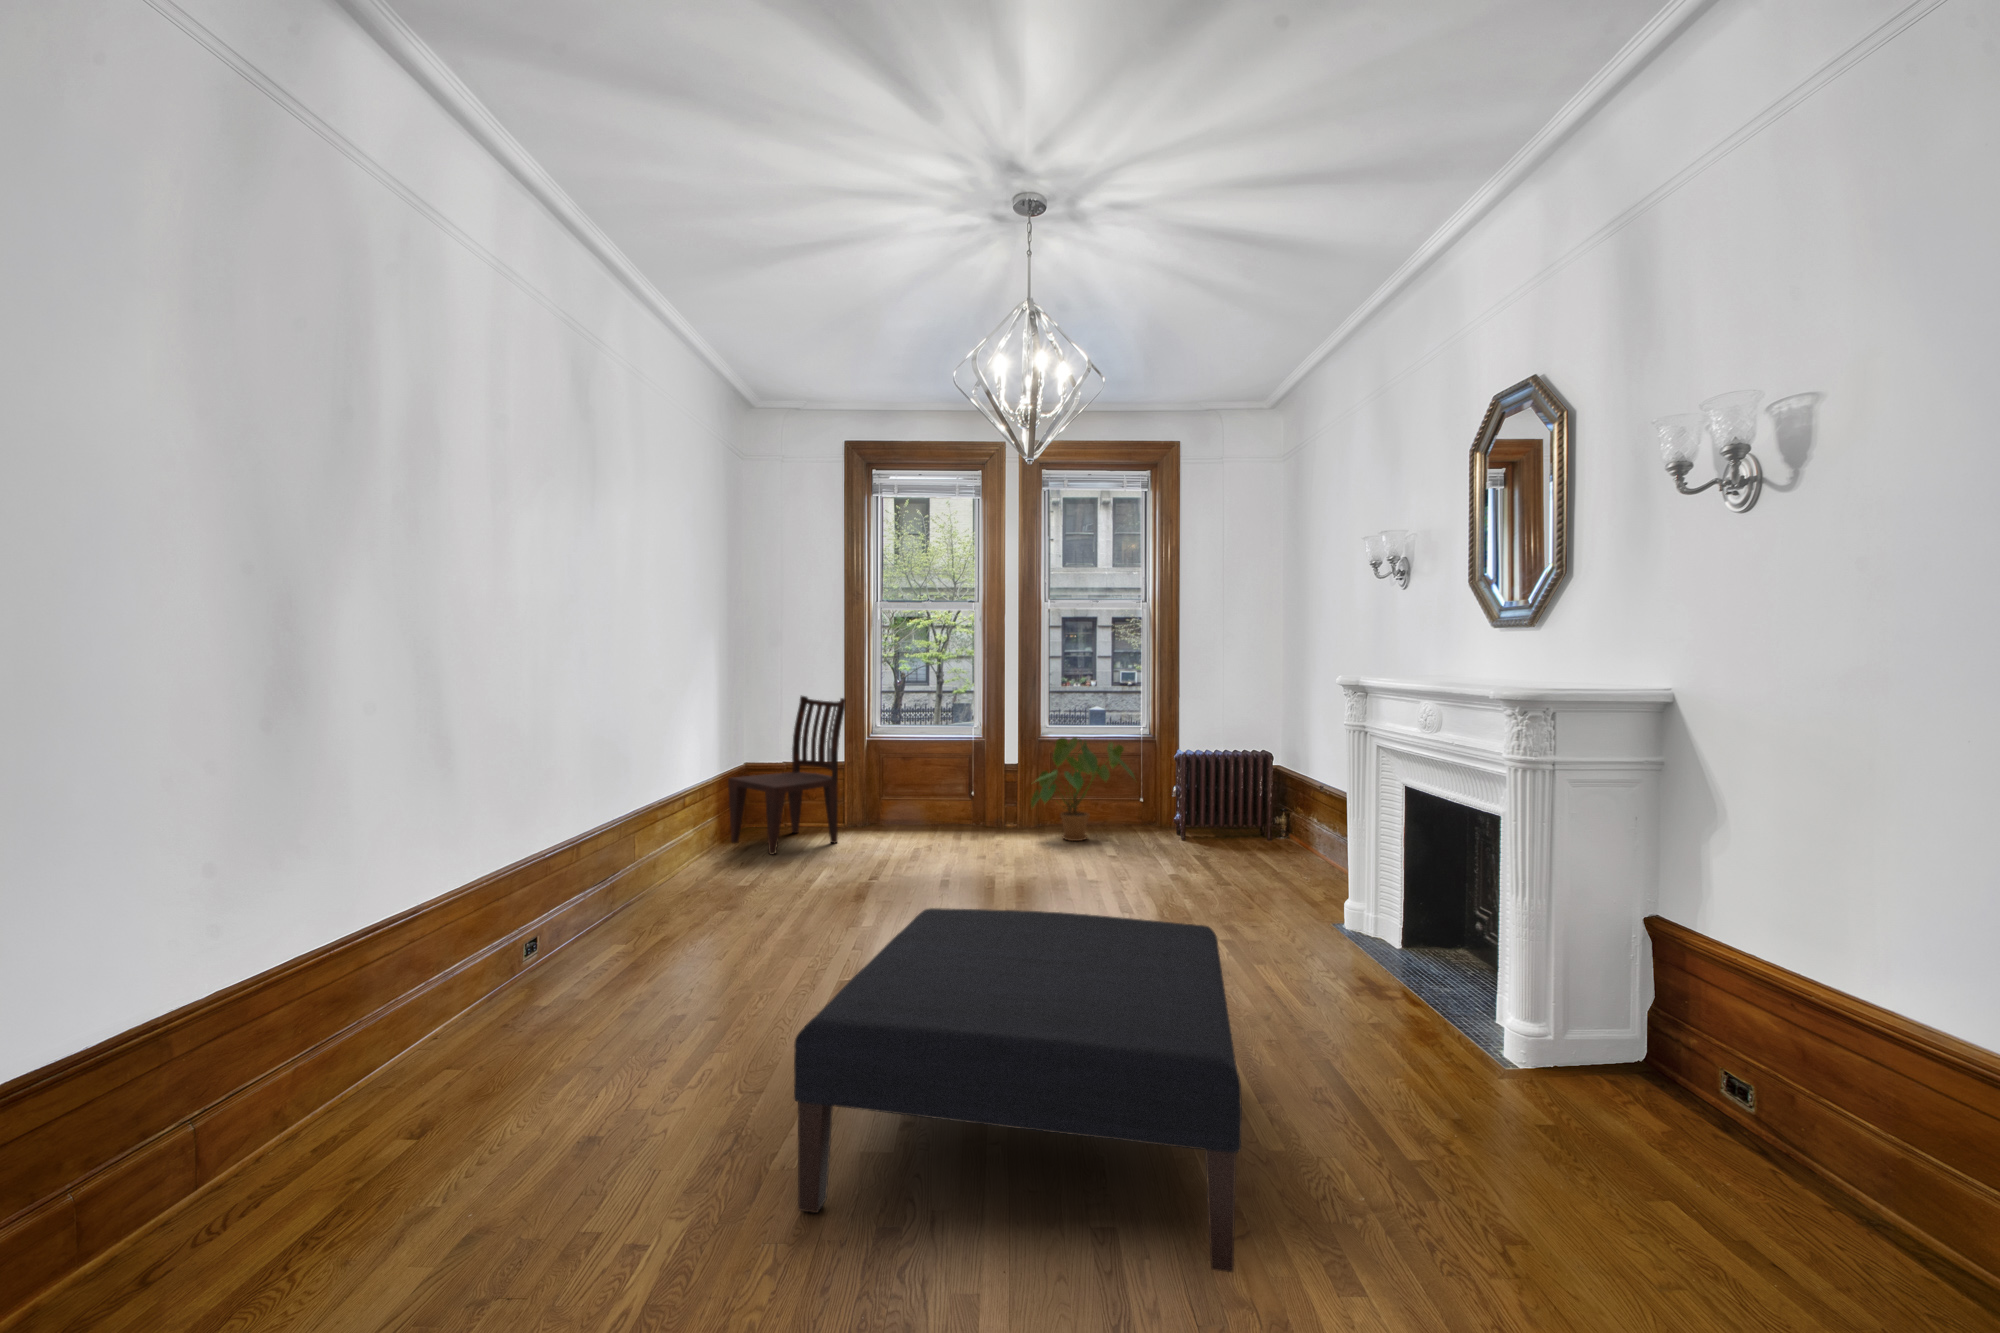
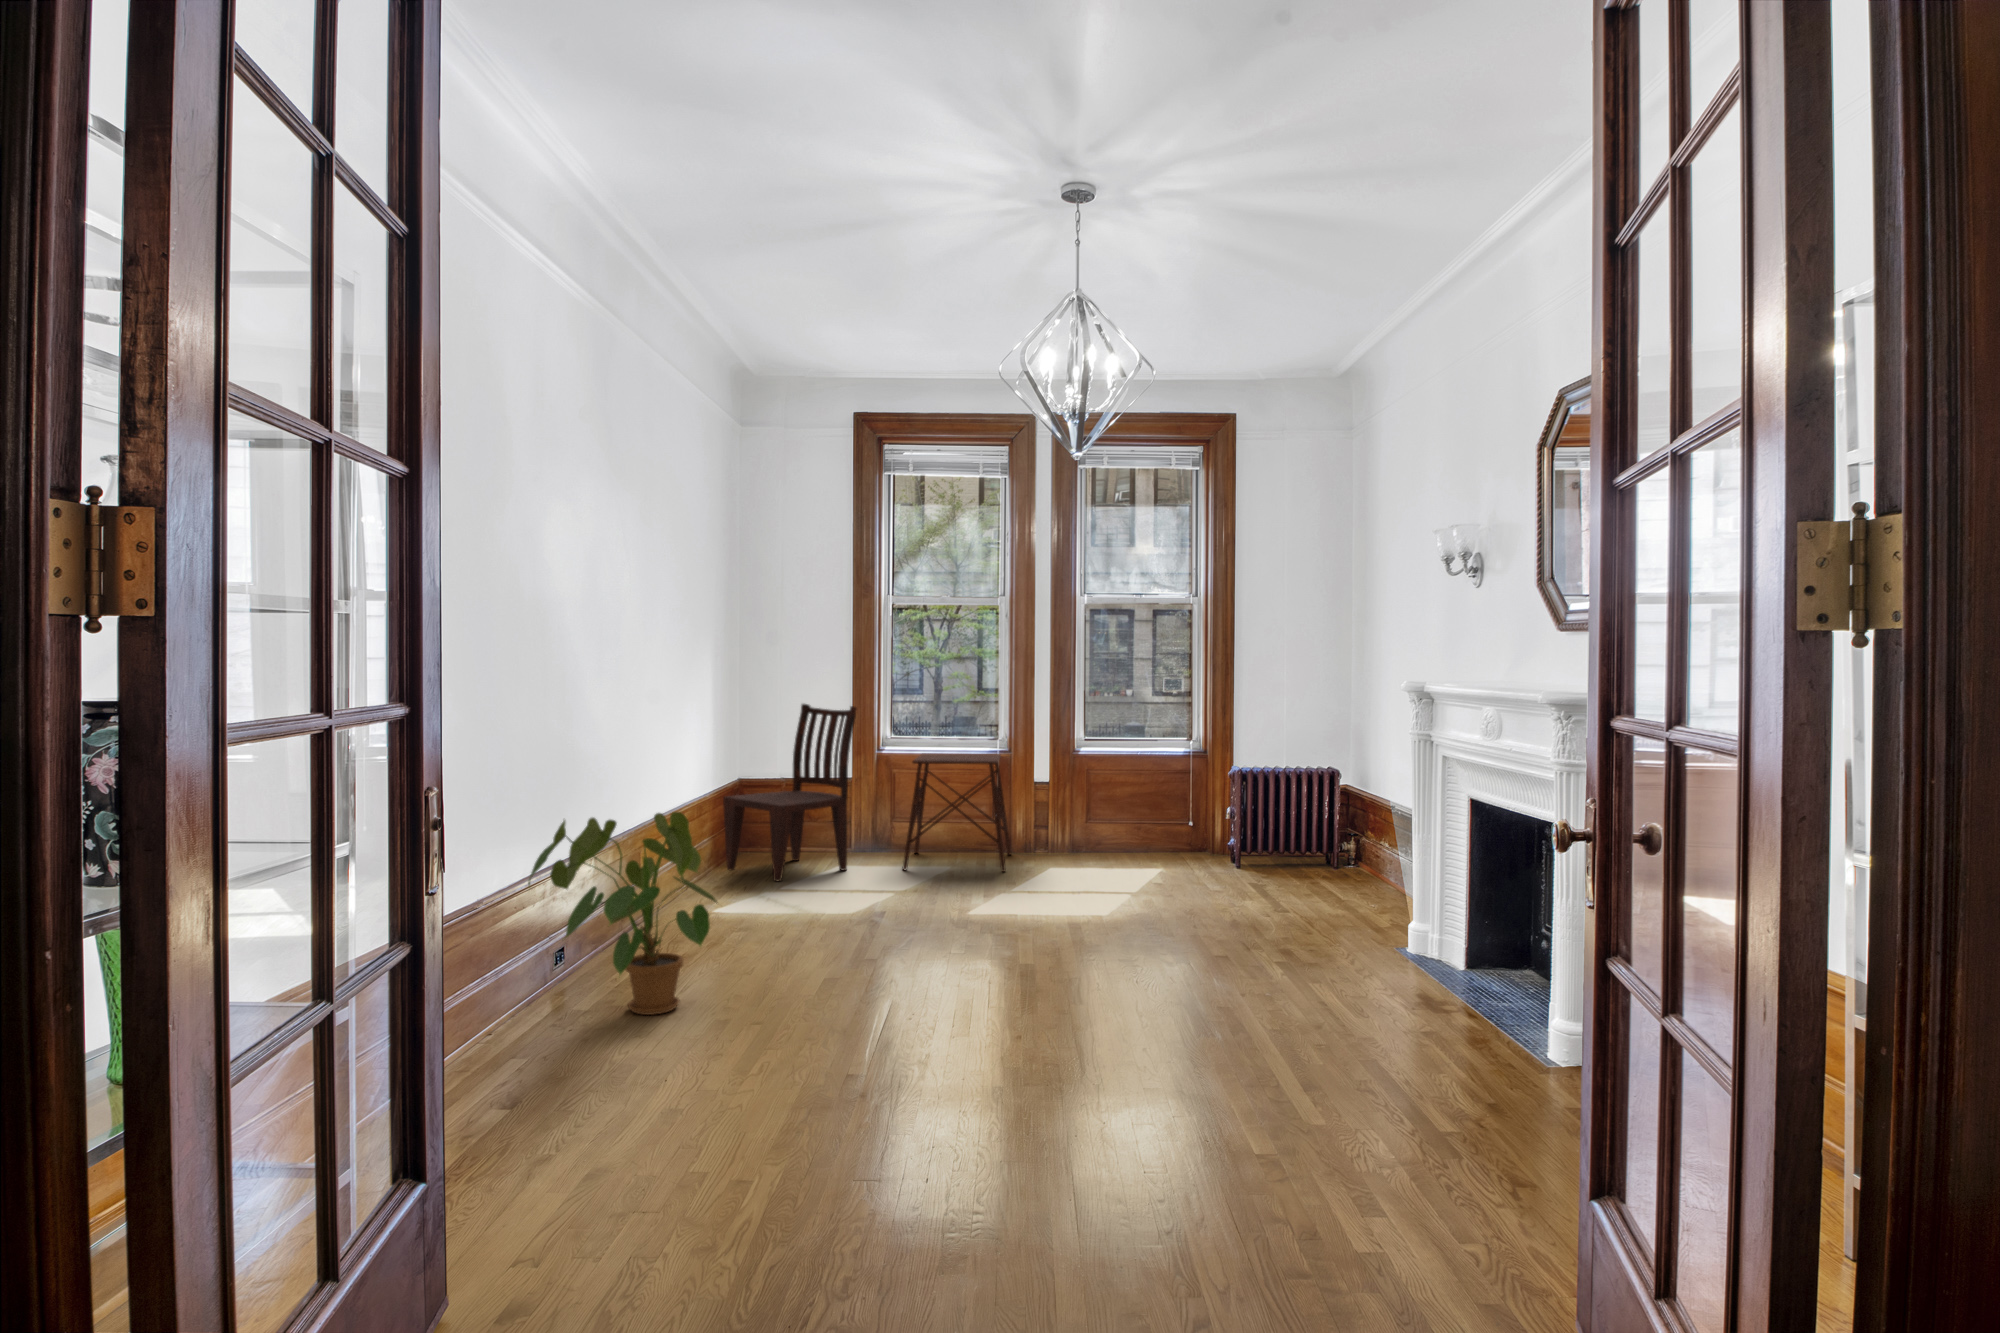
house plant: present [1031,737,1135,841] -> present [528,812,717,1015]
side table: none [886,739,985,844] -> present [903,754,1011,872]
ottoman: present [794,908,1242,1272] -> none [897,908,1280,1179]

